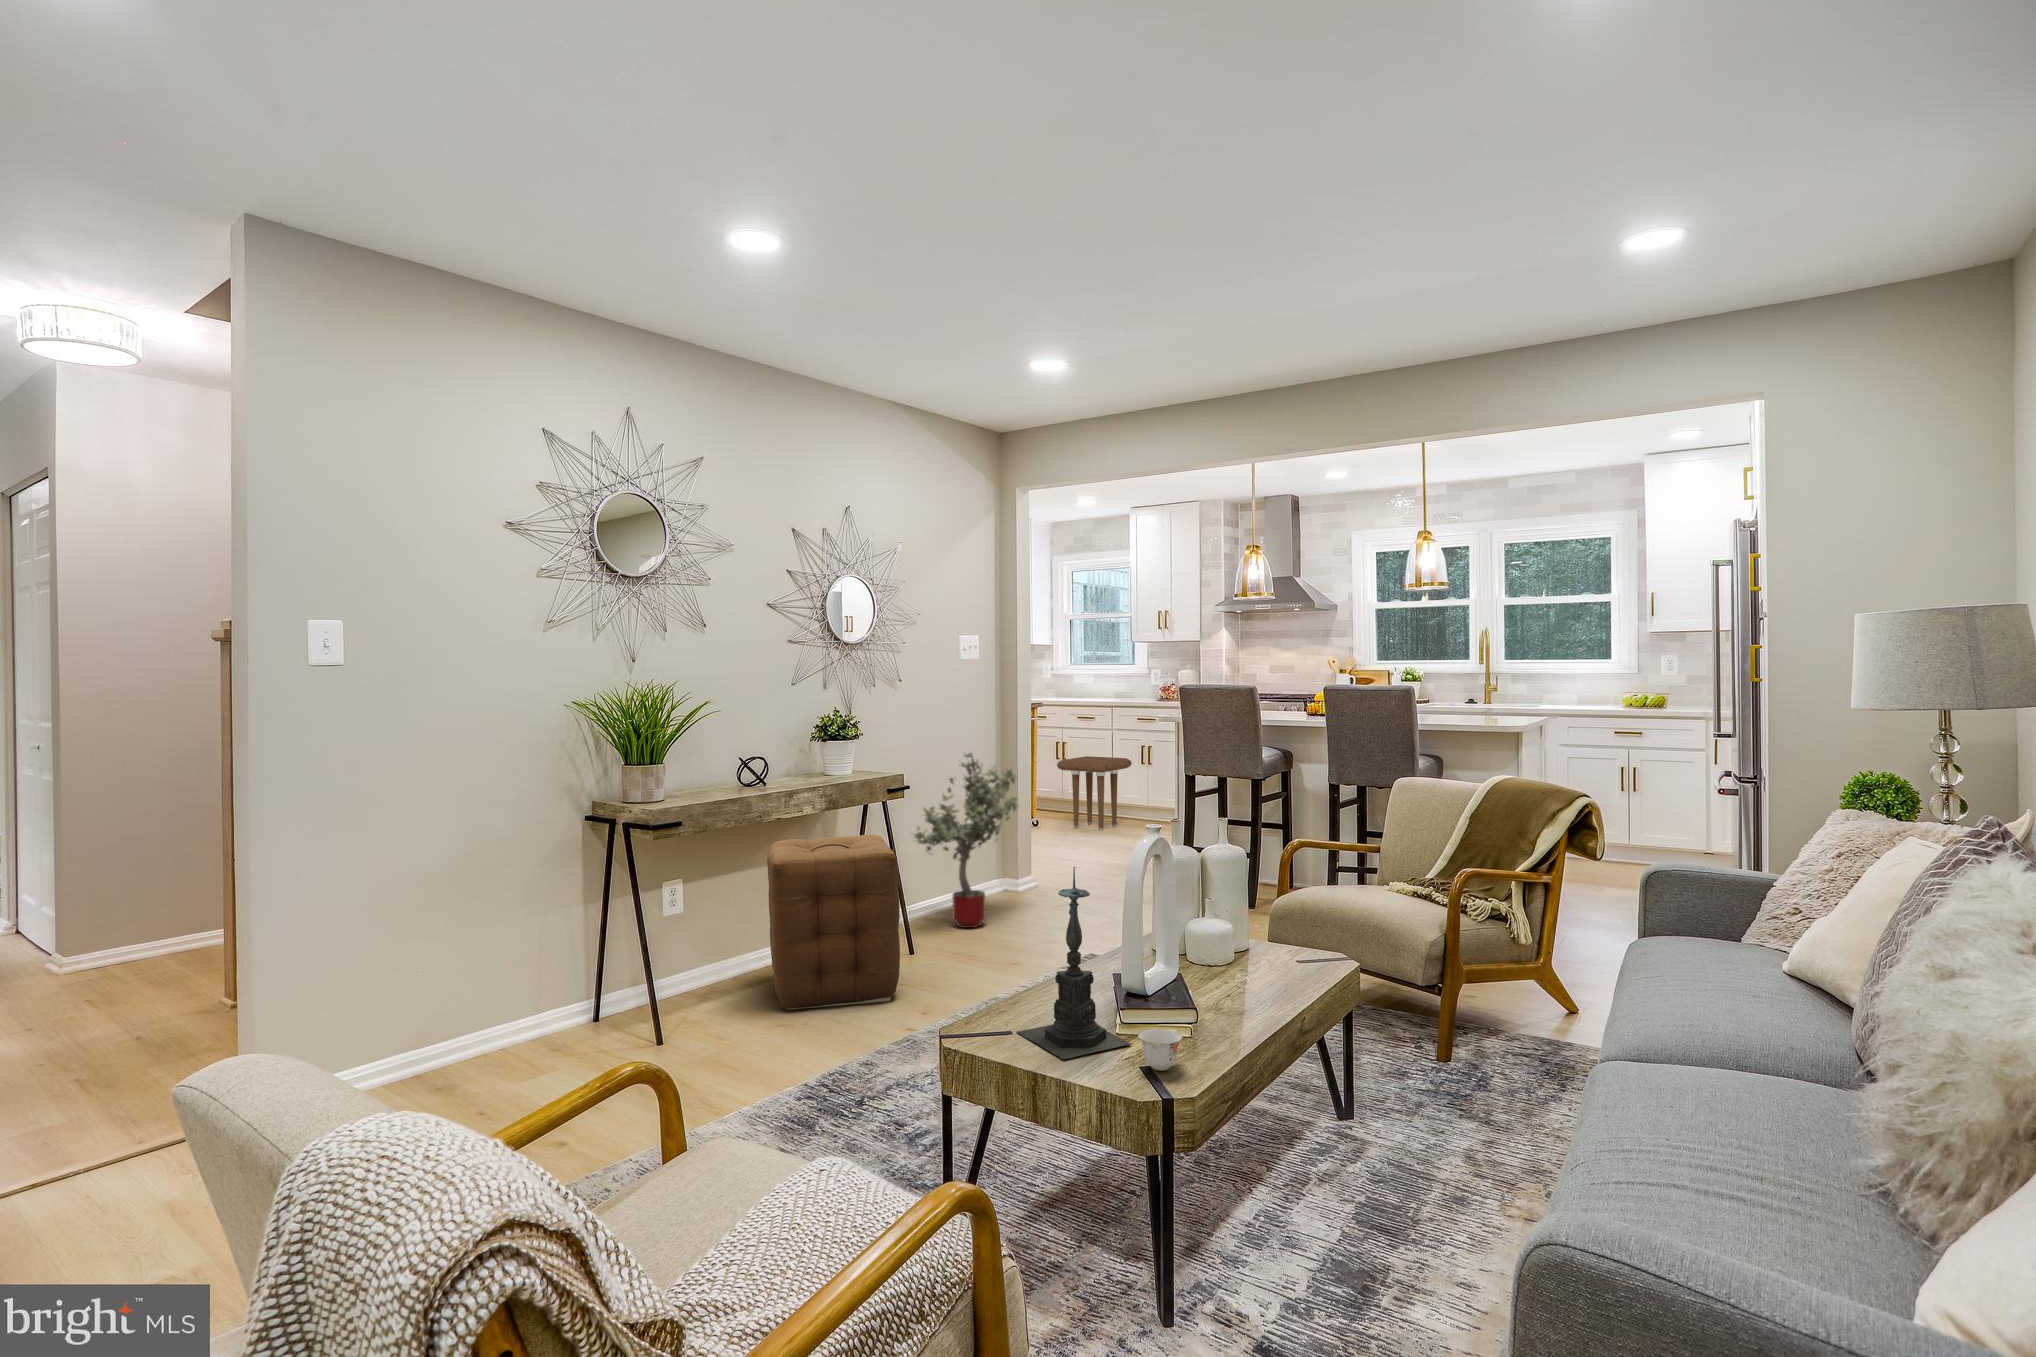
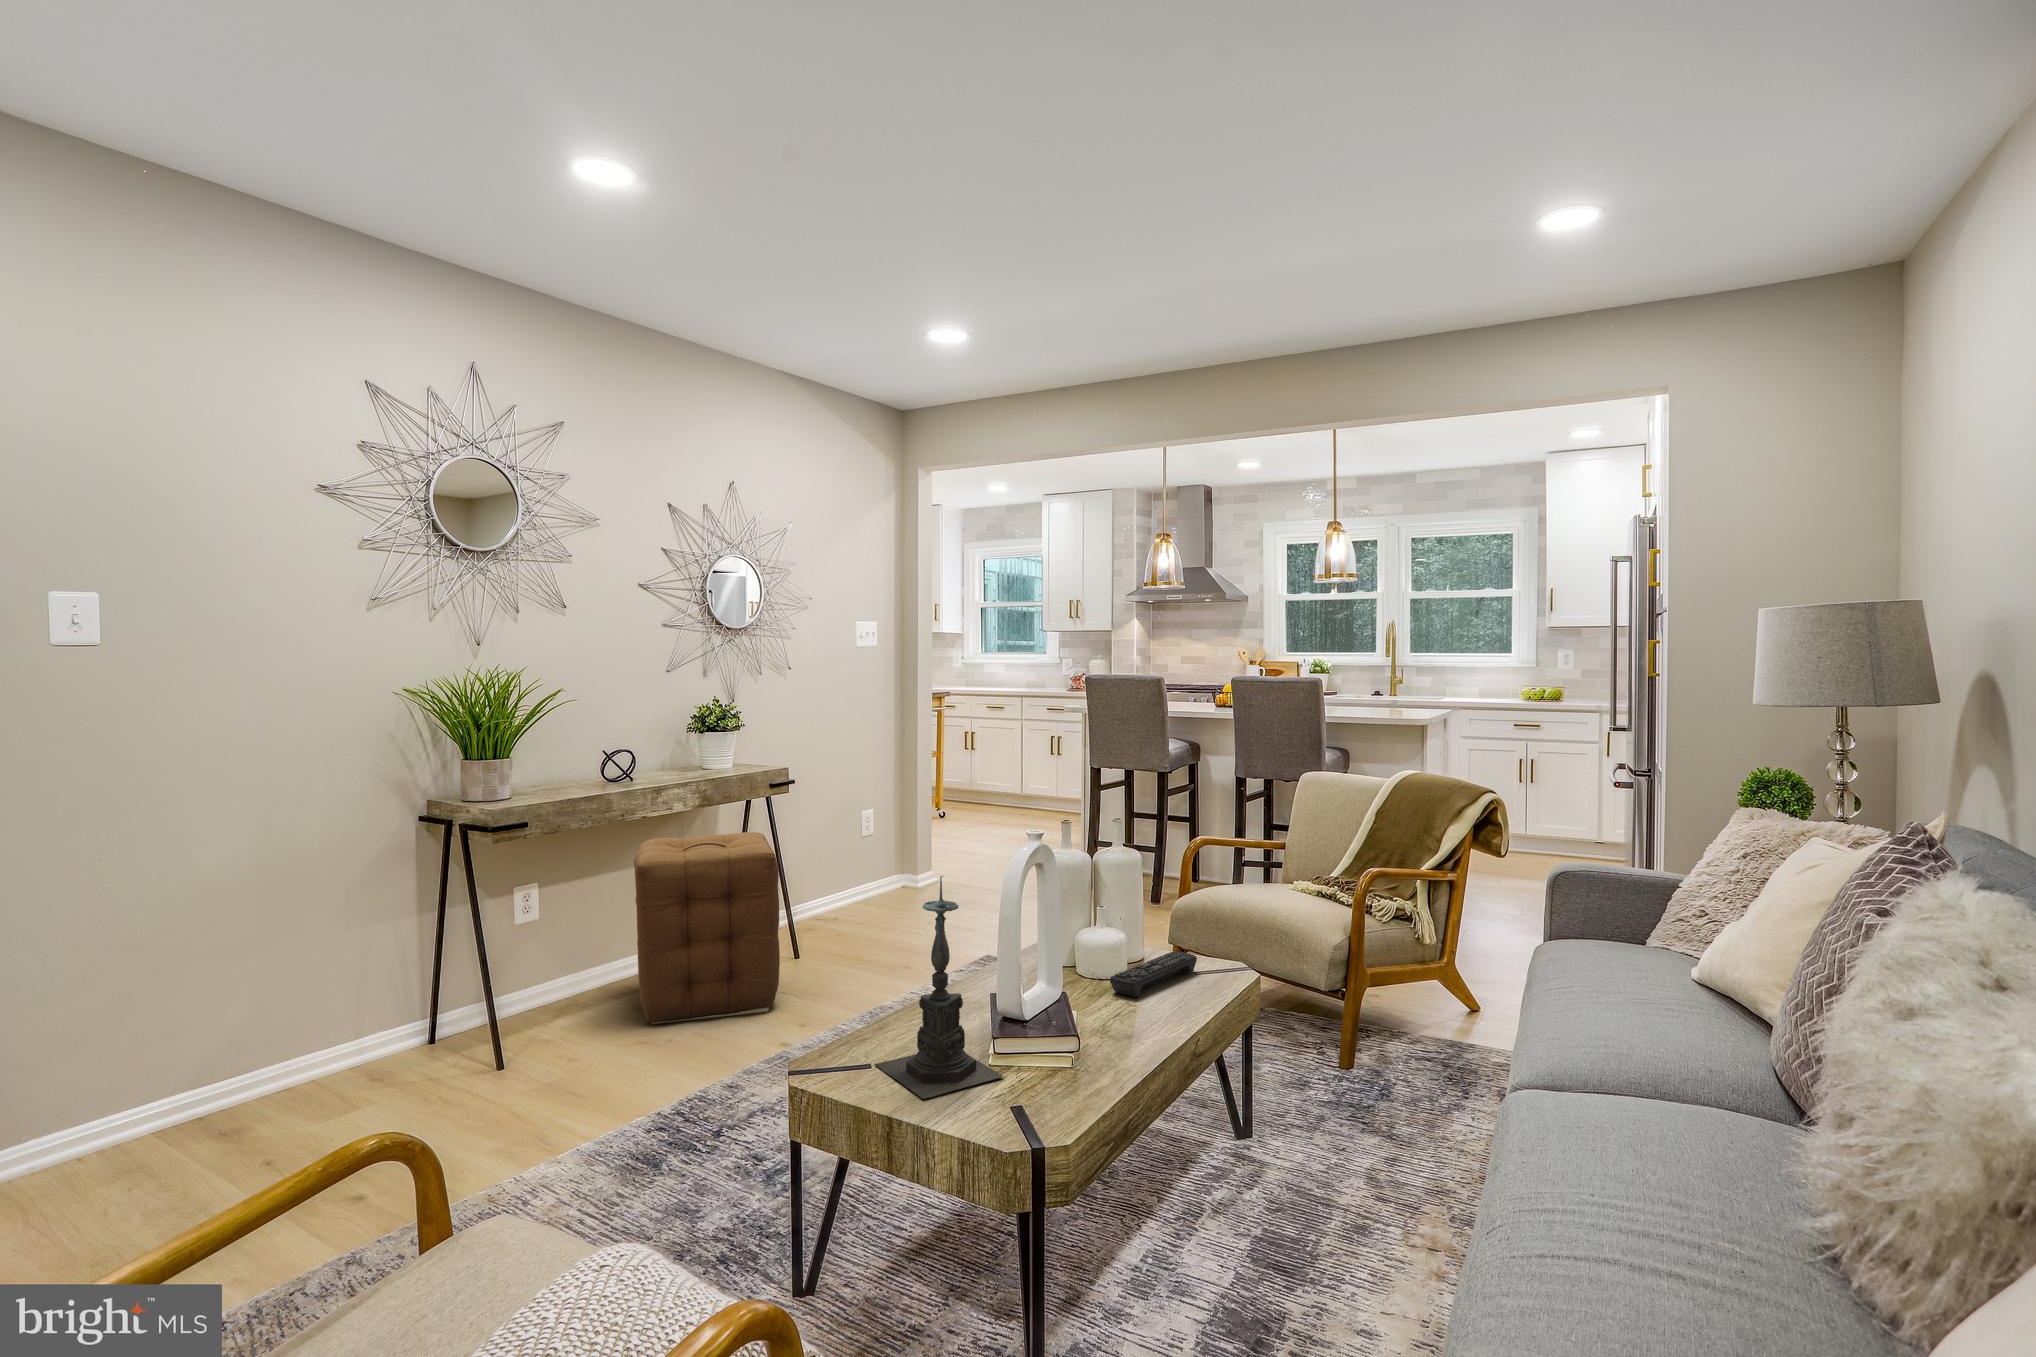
potted tree: present [914,753,1019,928] -> none [802,743,919,928]
side table: present [1057,756,1132,830] -> none [966,748,1042,822]
remote control: none [1220,944,1300,983] -> present [1110,951,1197,998]
teacup: present [1138,1028,1183,1071] -> none [1008,1061,1059,1111]

